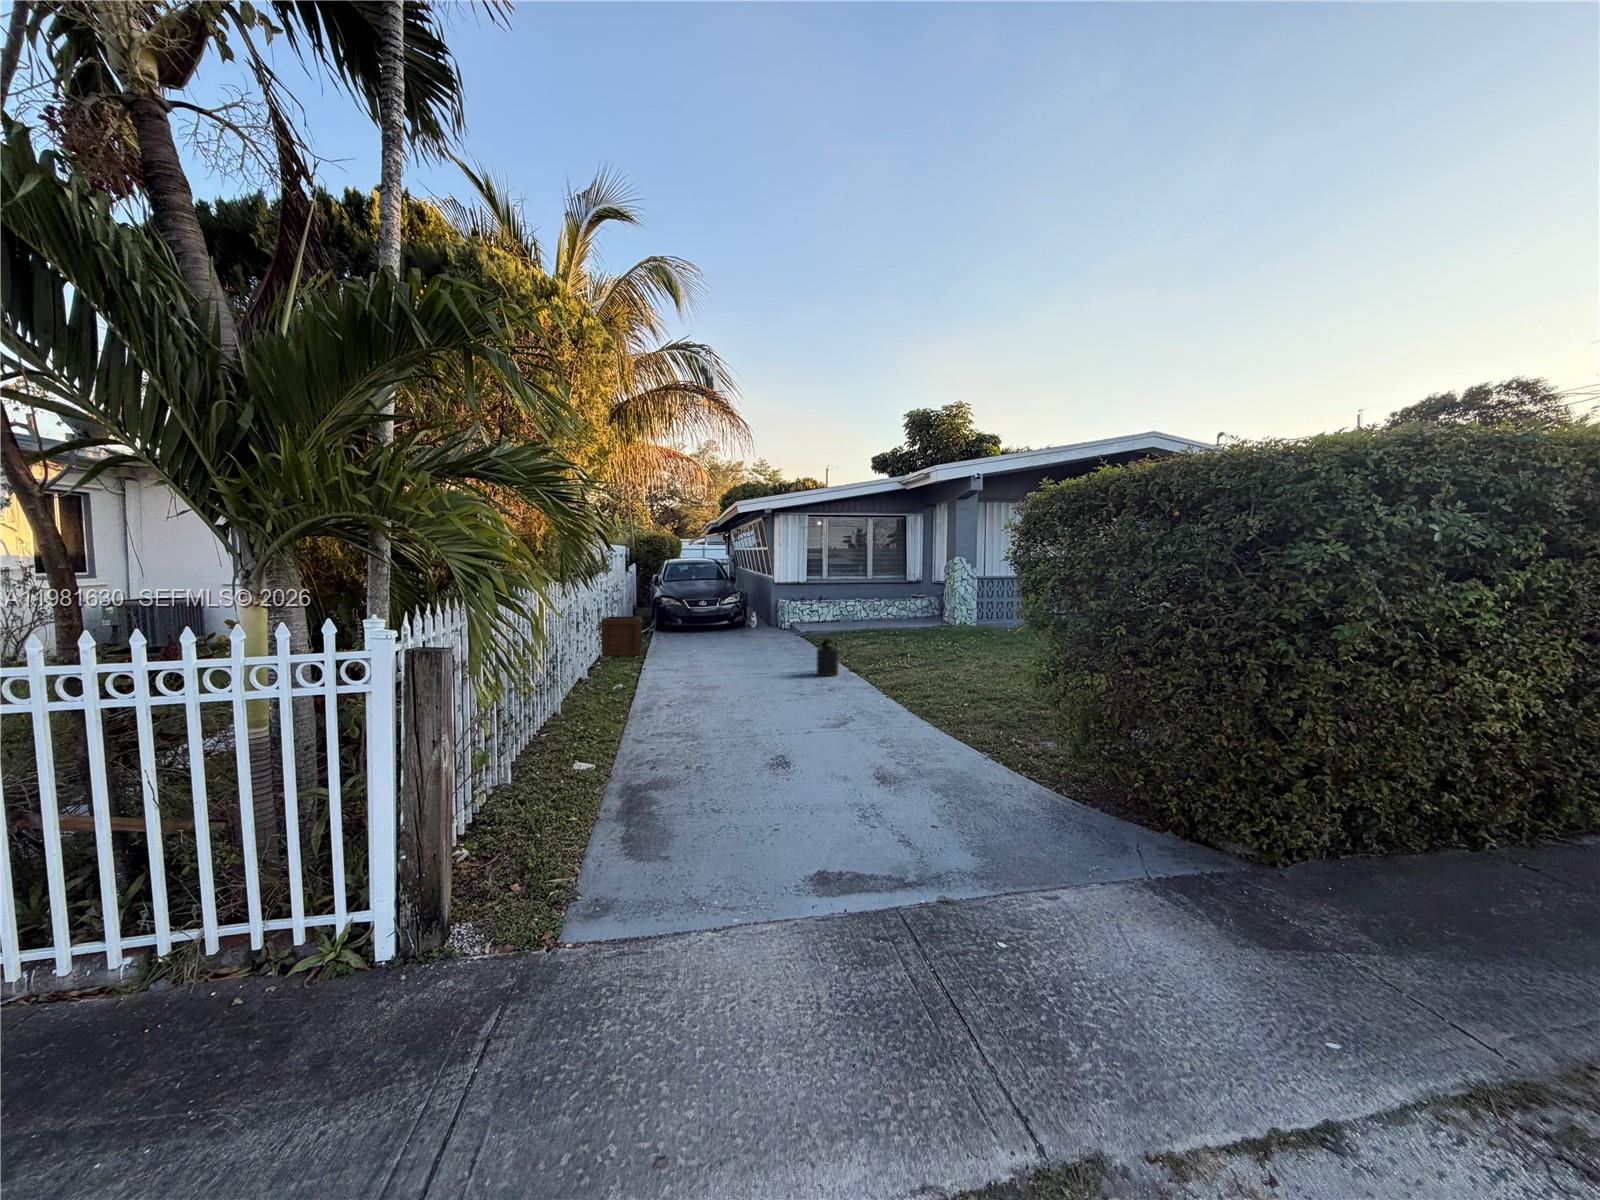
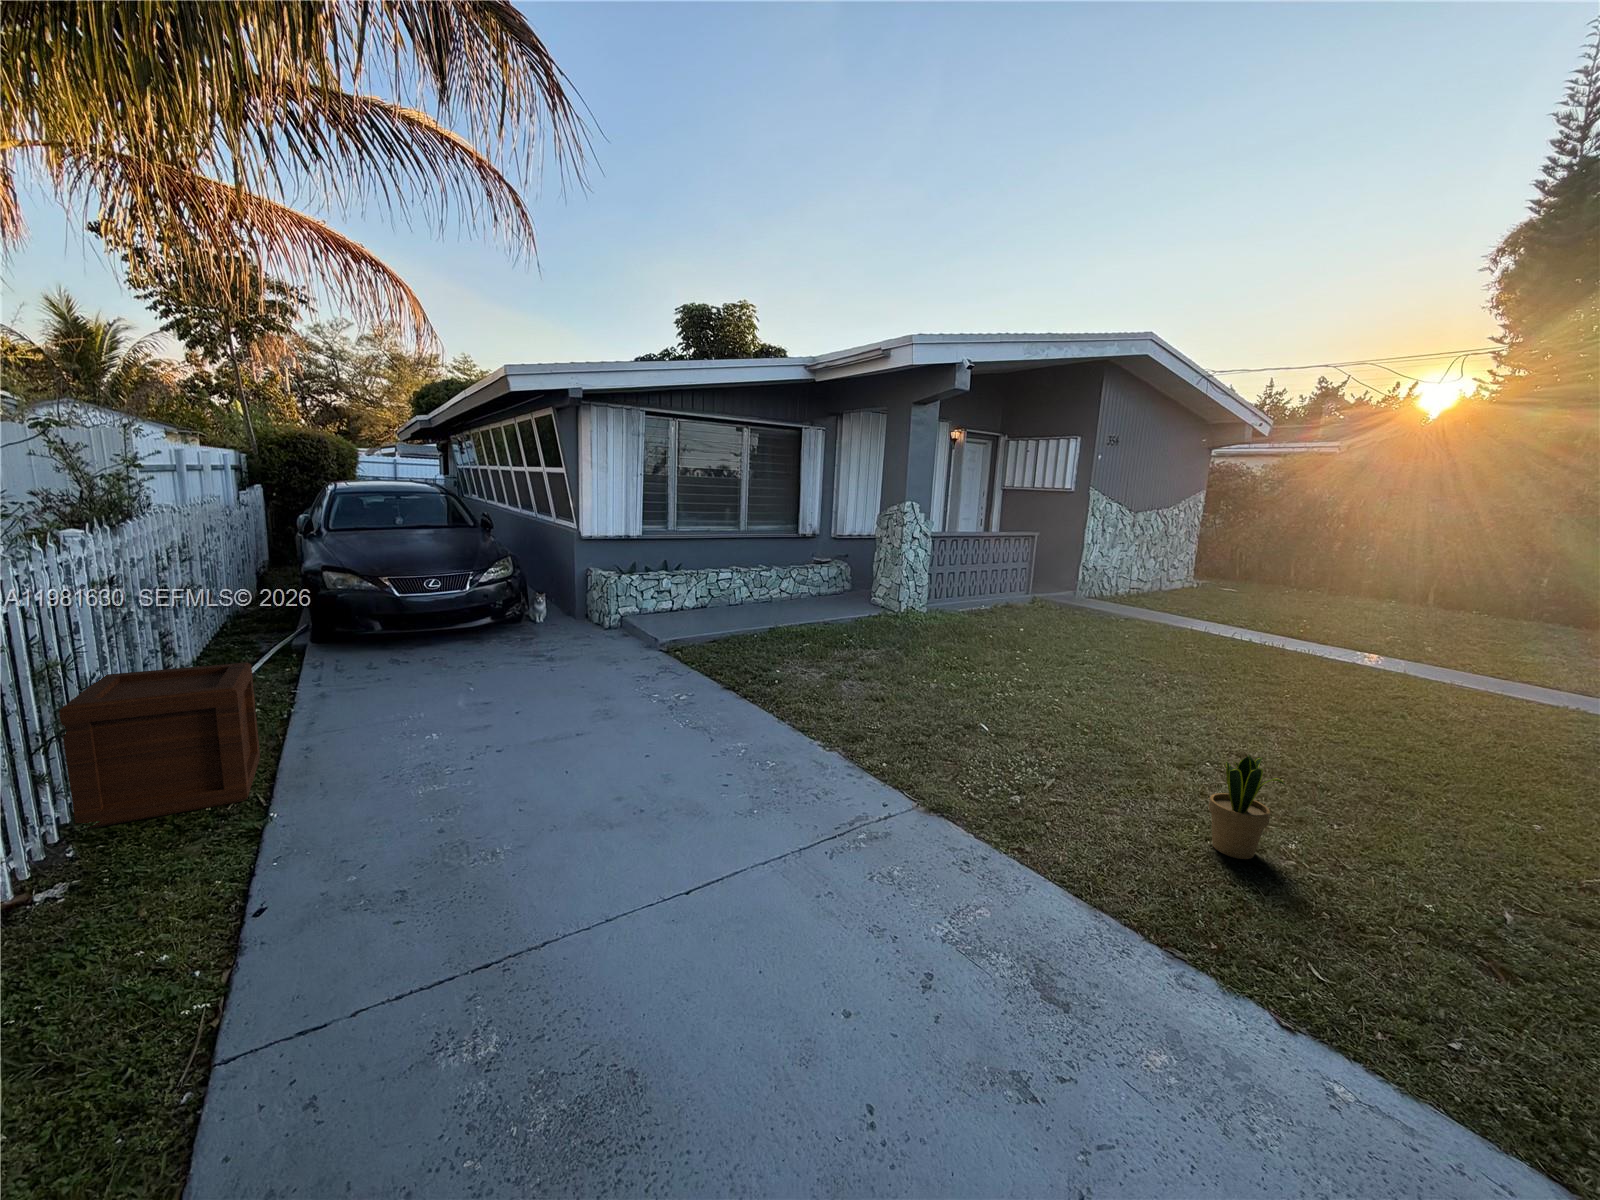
trash can: present [816,639,839,676] -> none [898,759,969,880]
potted plant: none [931,643,955,682] -> present [1209,755,1285,859]

